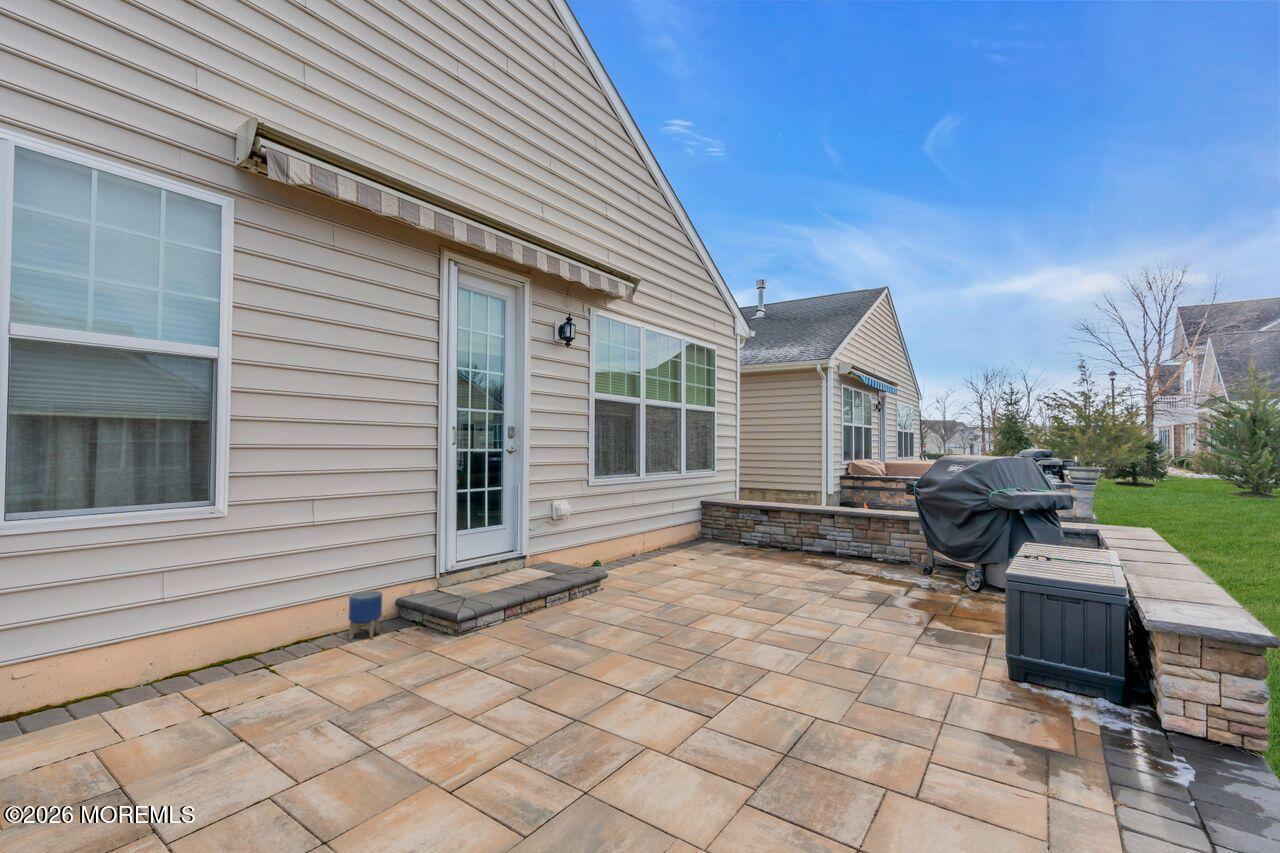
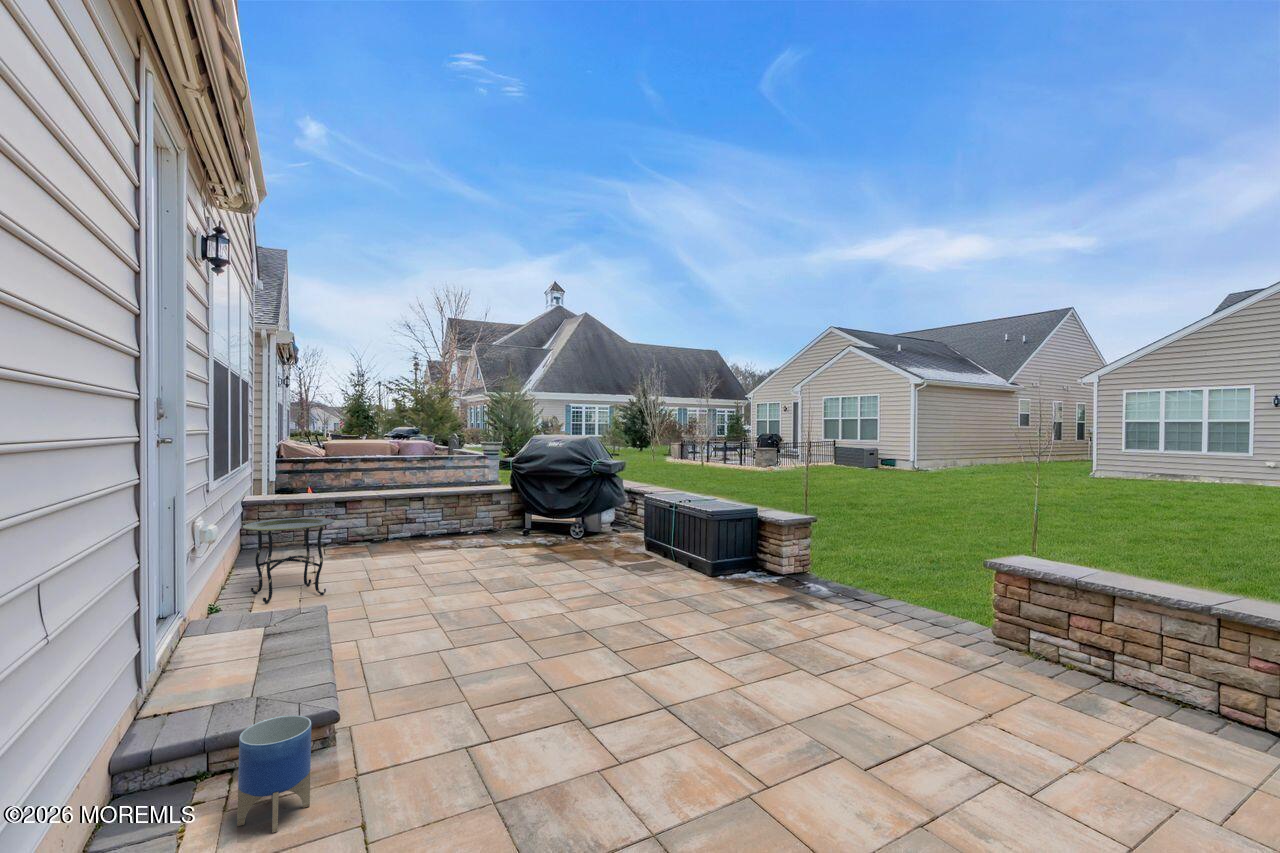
side table: none [618,513,675,572] -> present [243,518,335,604]

